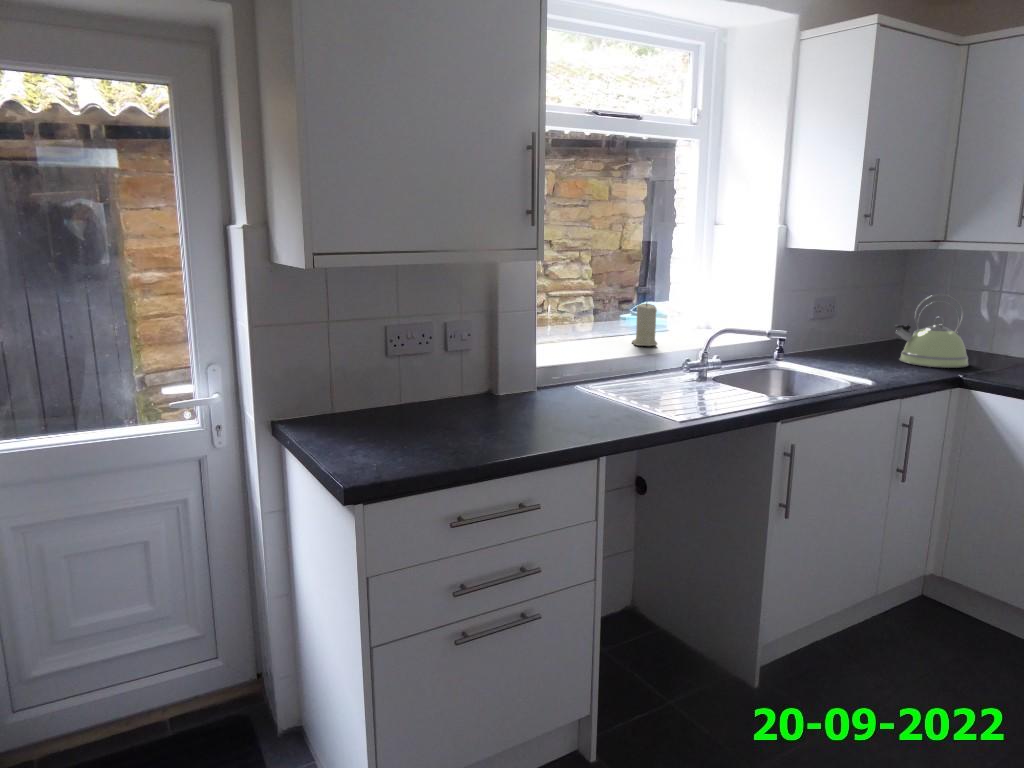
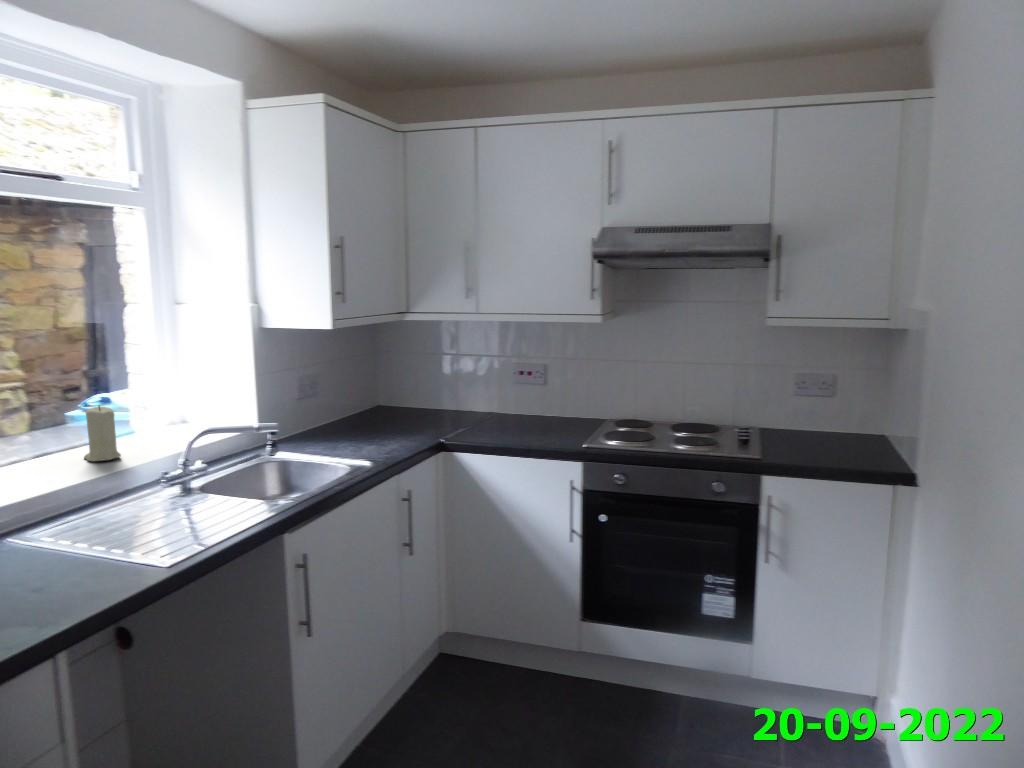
kettle: present [895,294,968,368] -> none [376,365,443,435]

